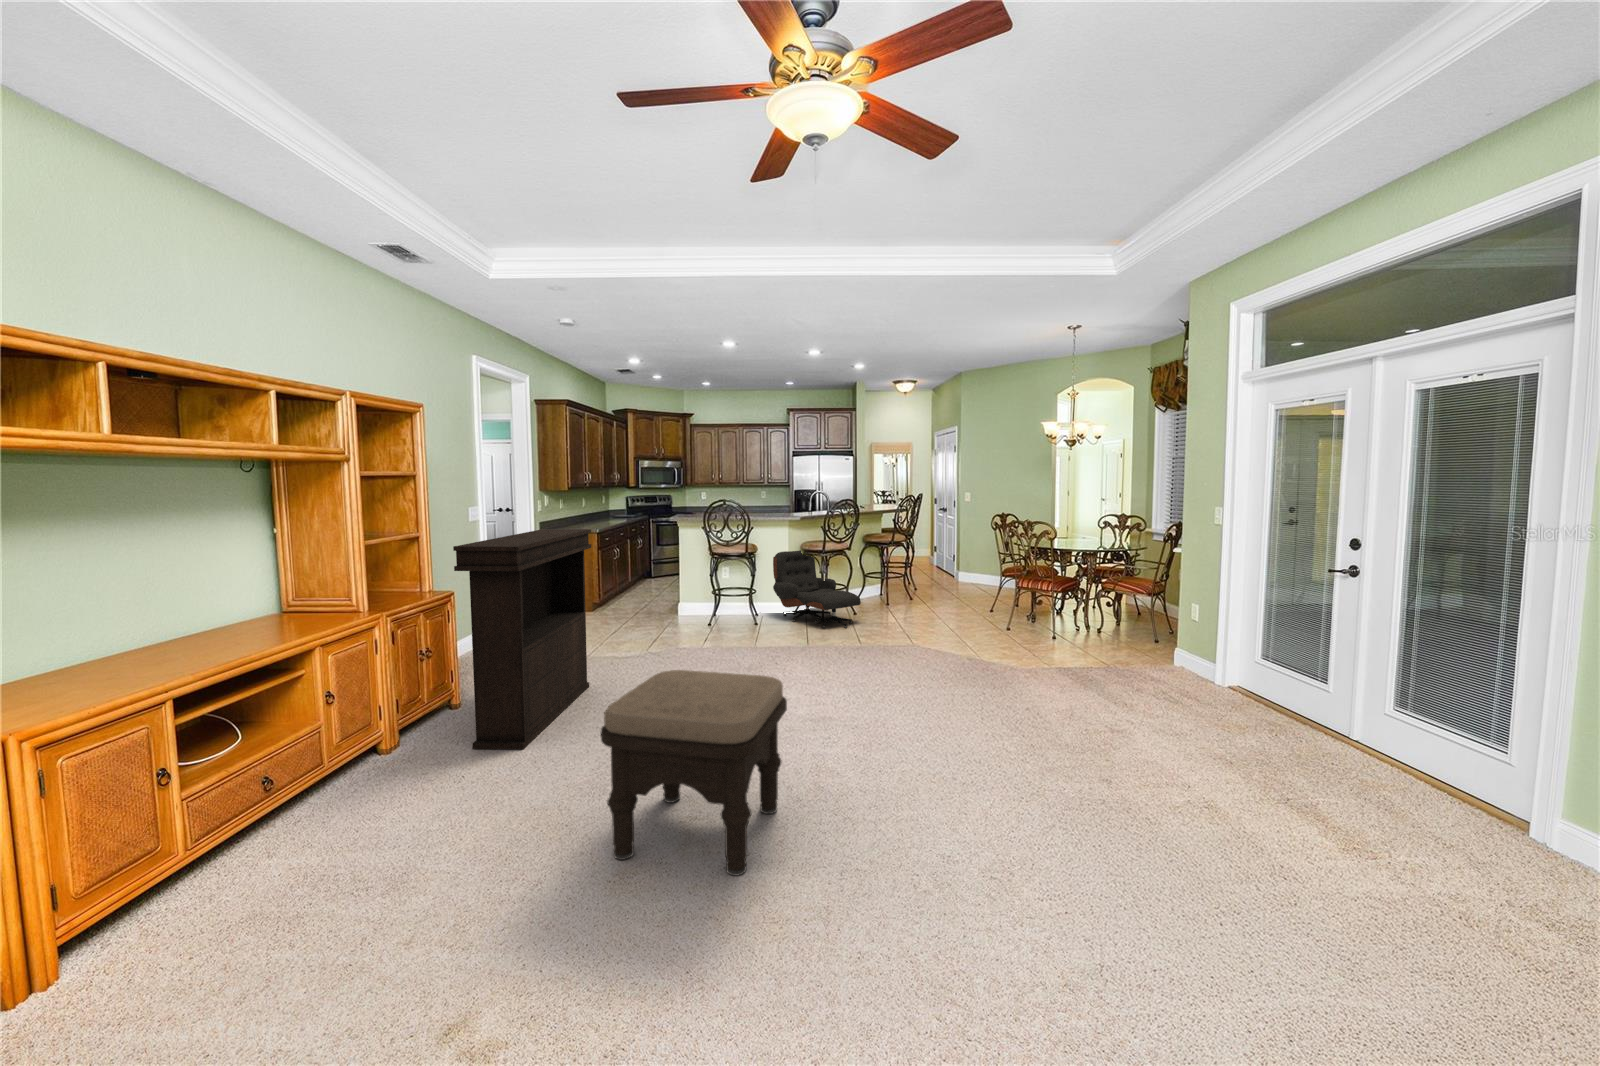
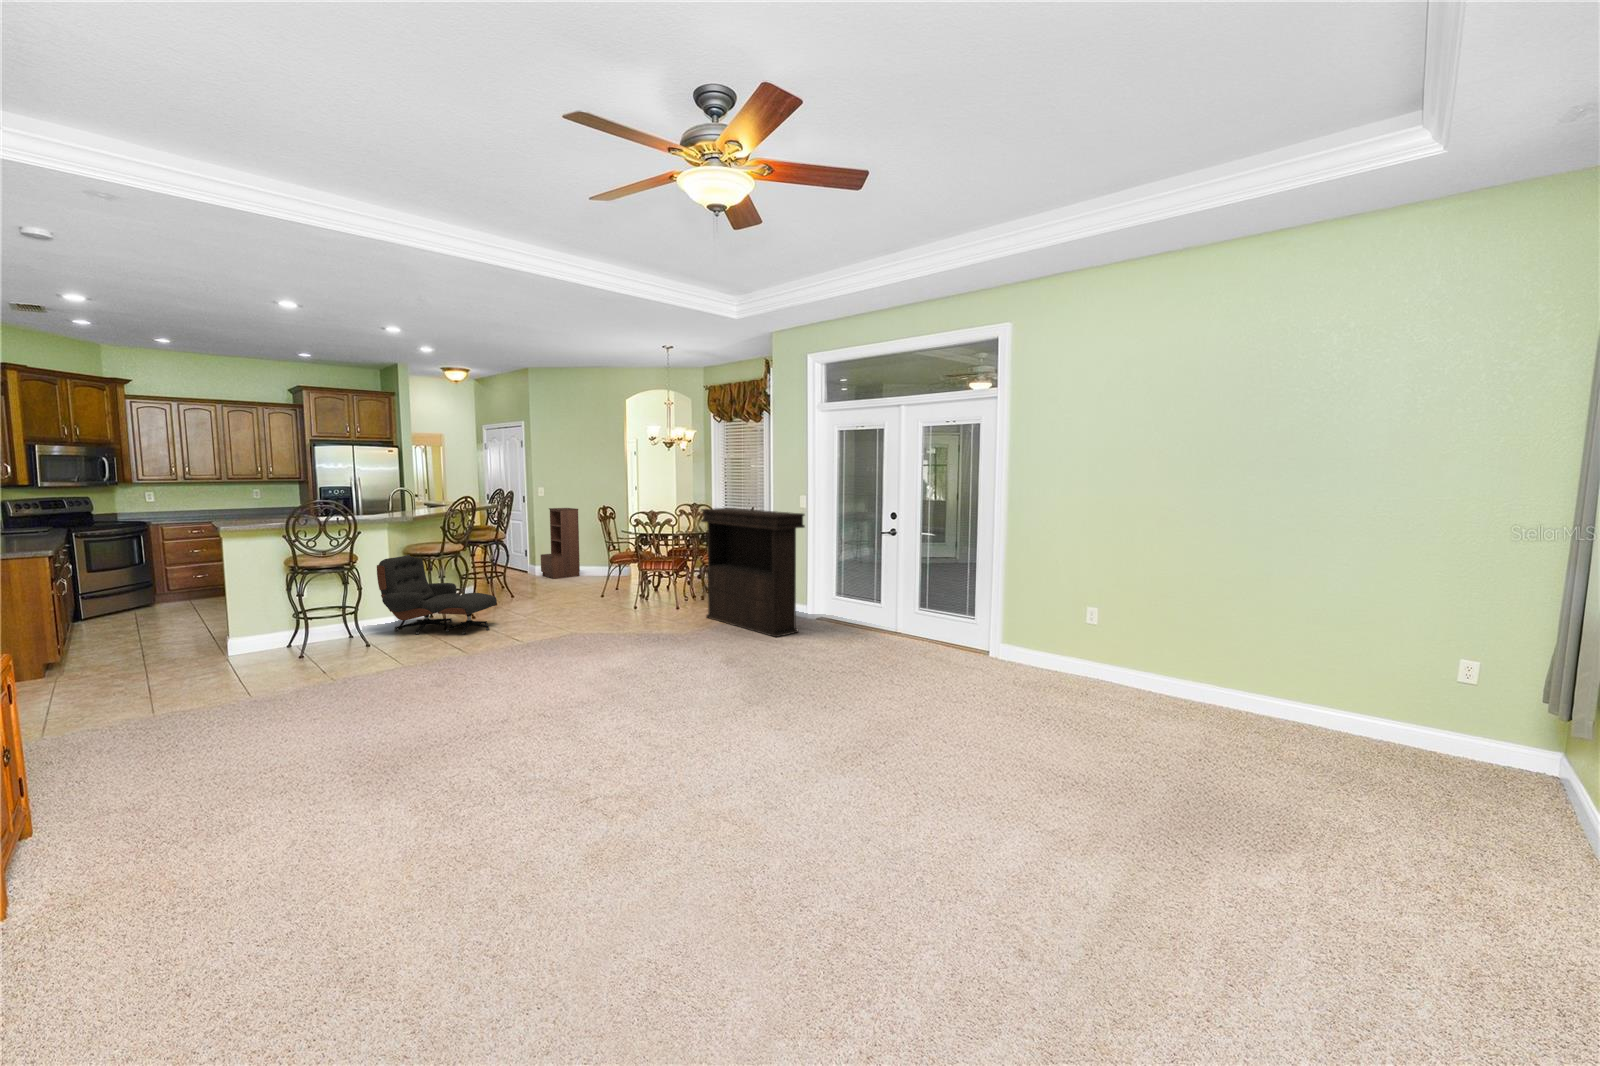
bookshelf: none [961,515,999,588] -> present [541,508,580,579]
console table: present [453,529,591,749] -> present [701,508,805,637]
ottoman: present [601,670,787,876] -> none [533,653,703,844]

